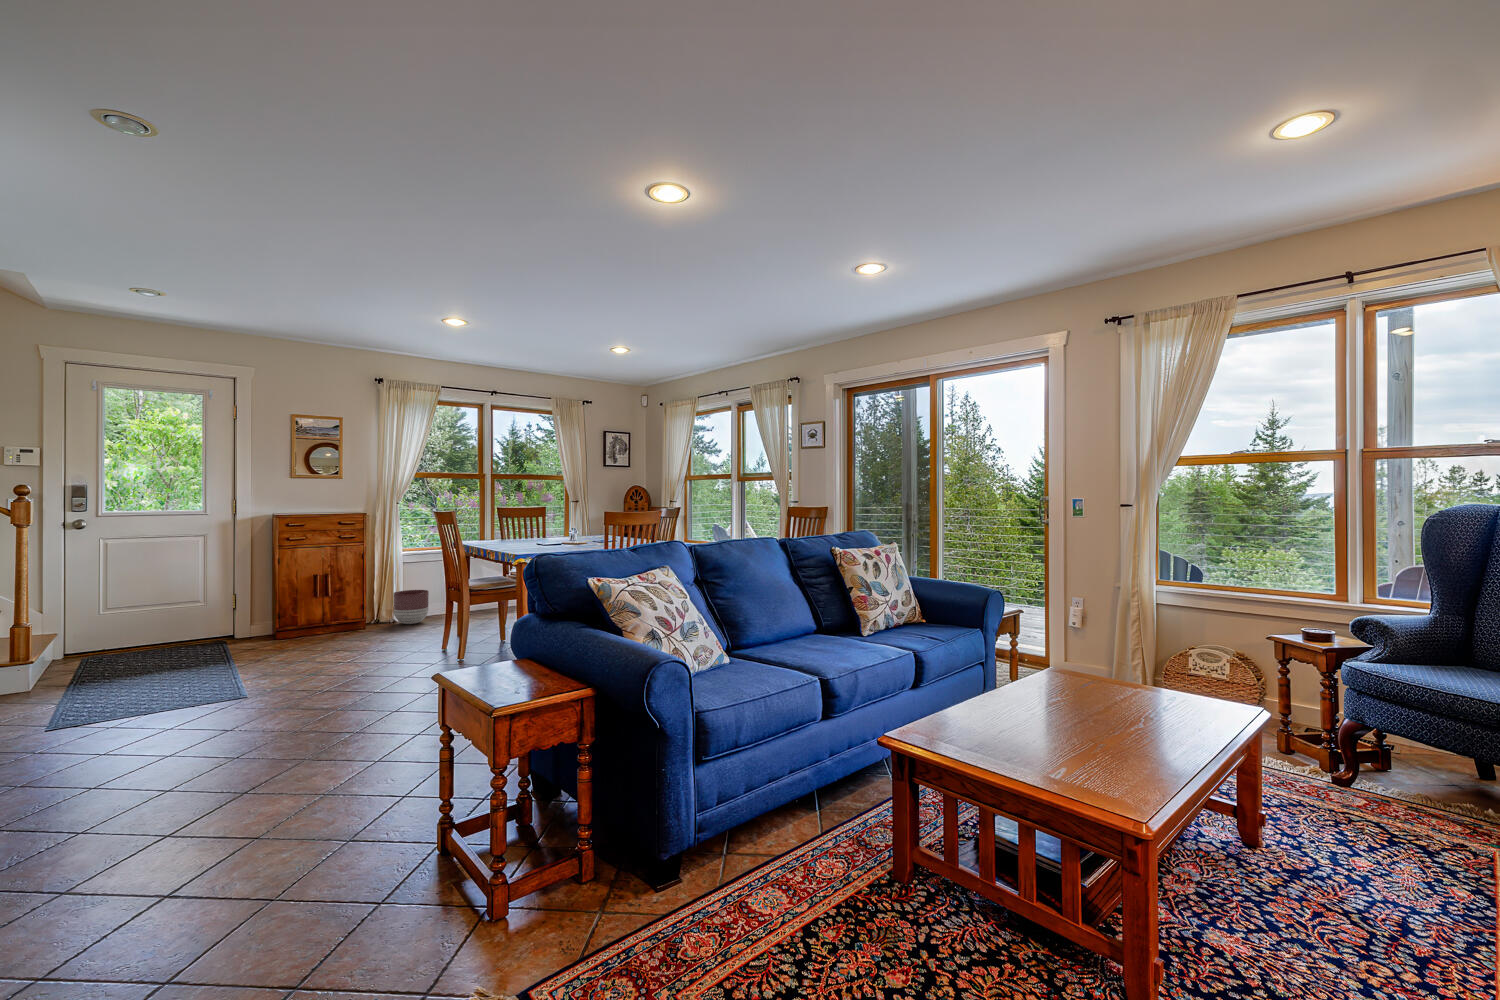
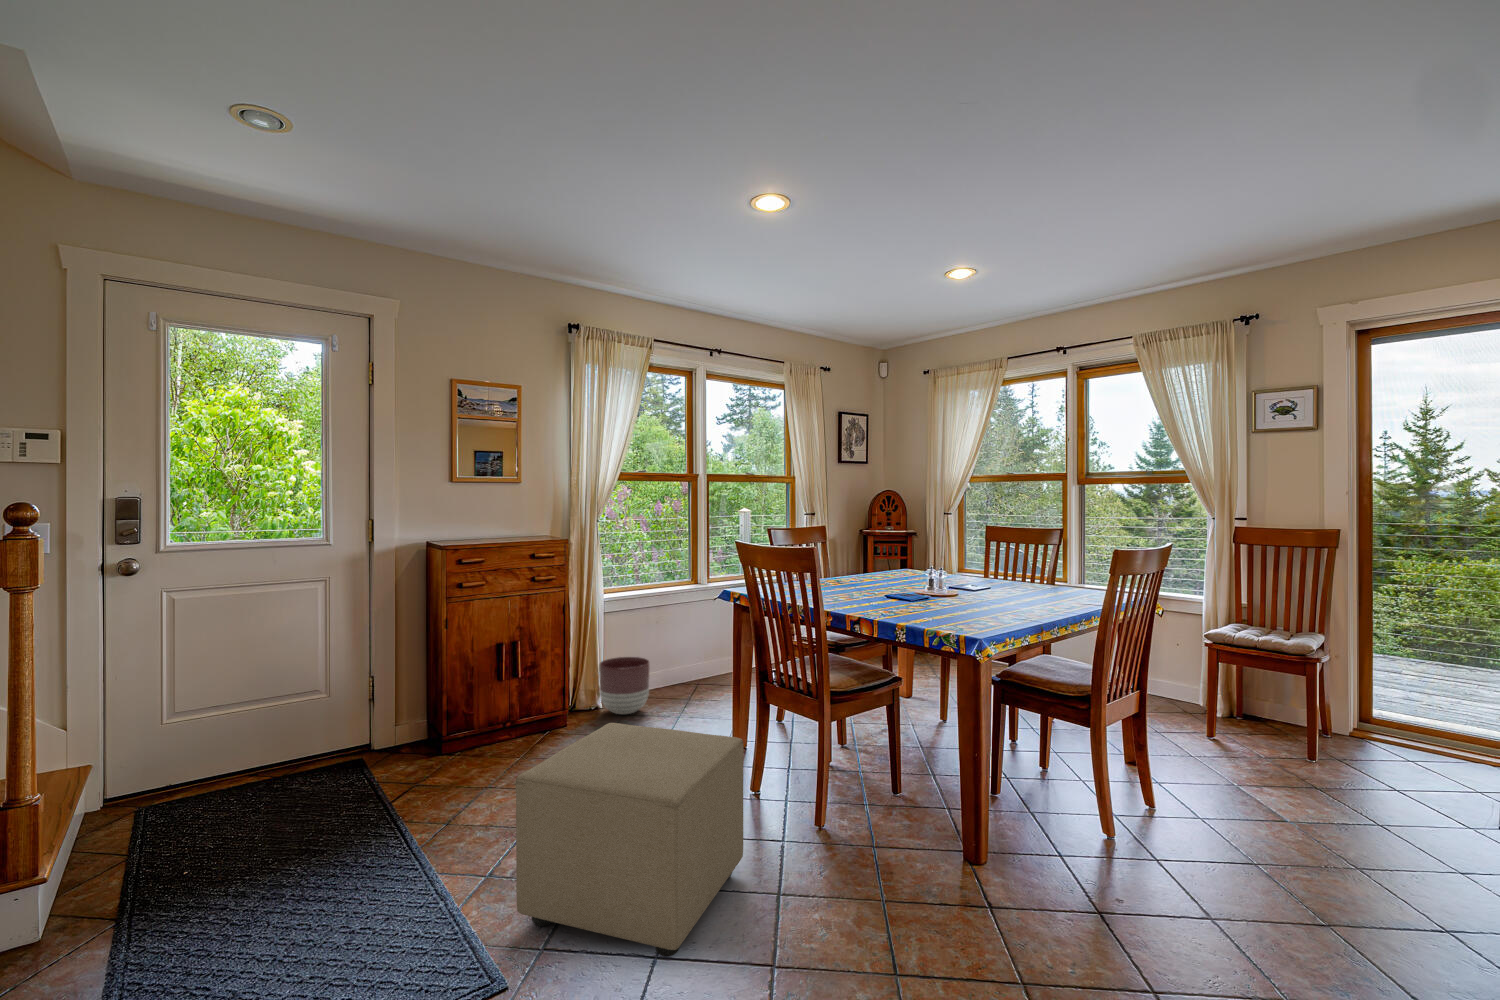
ottoman: none [258,603,394,694] -> present [516,723,744,957]

